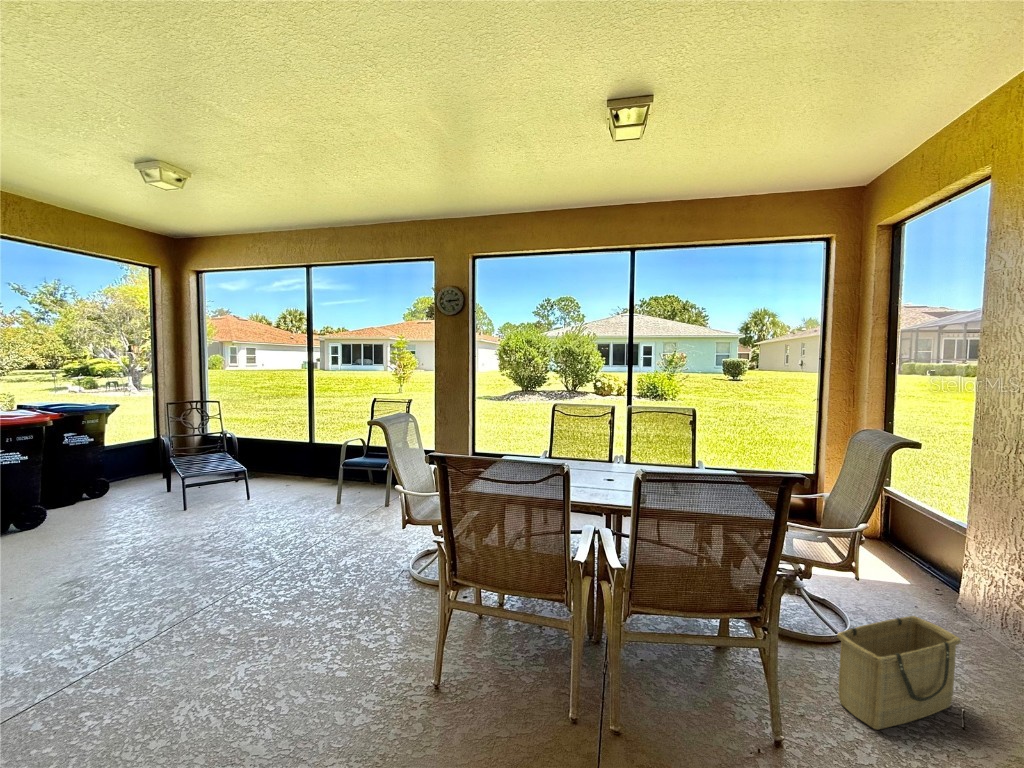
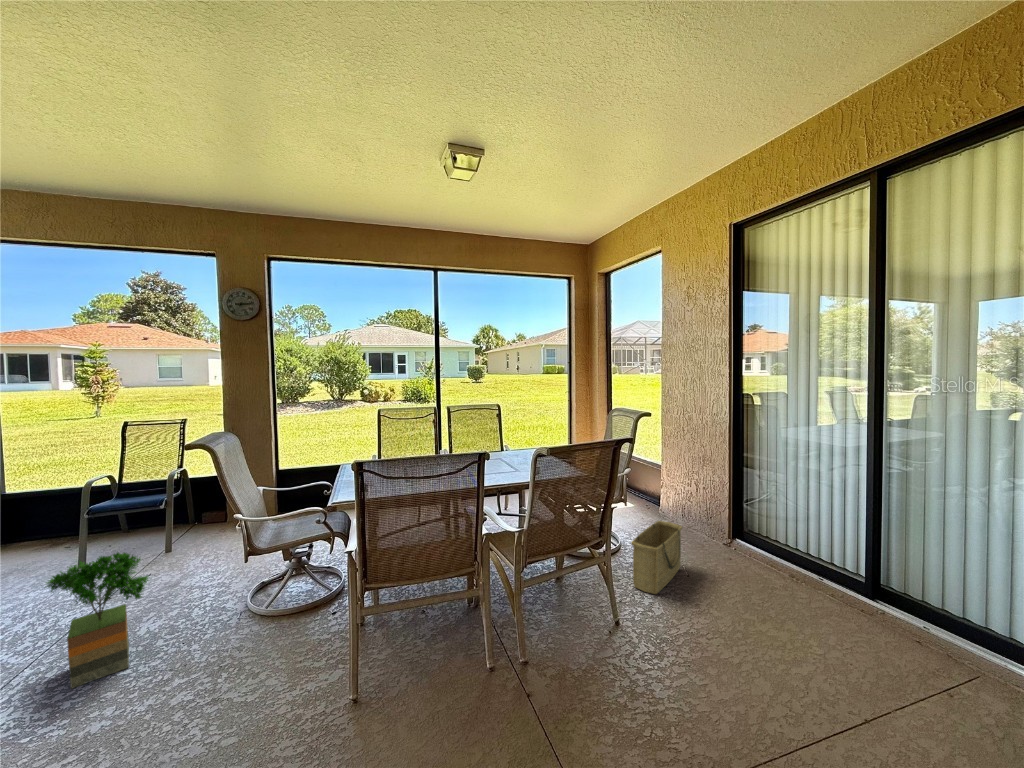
potted tree: none [281,496,341,589] -> present [45,552,148,688]

